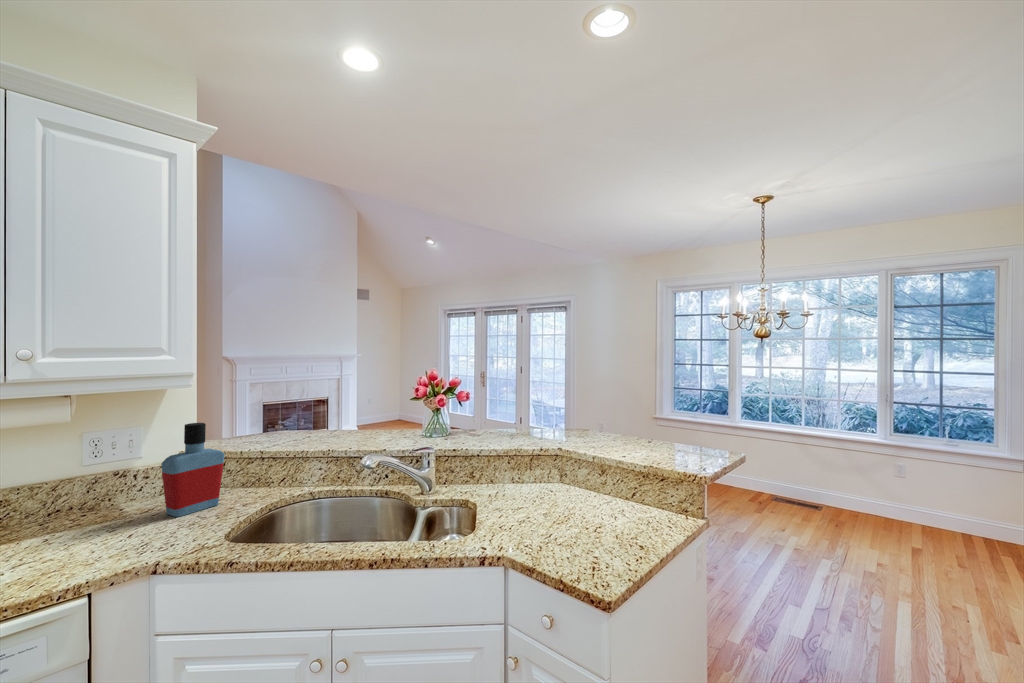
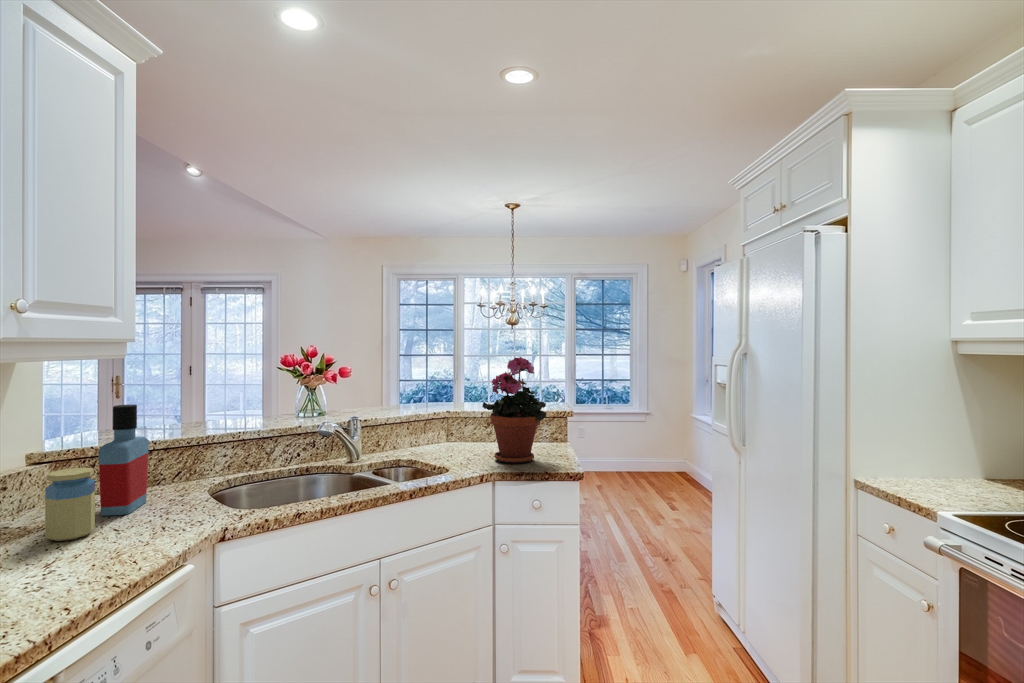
potted plant: none [534,394,615,548] -> present [482,357,547,464]
jar: none [82,475,127,537] -> present [45,467,95,541]

